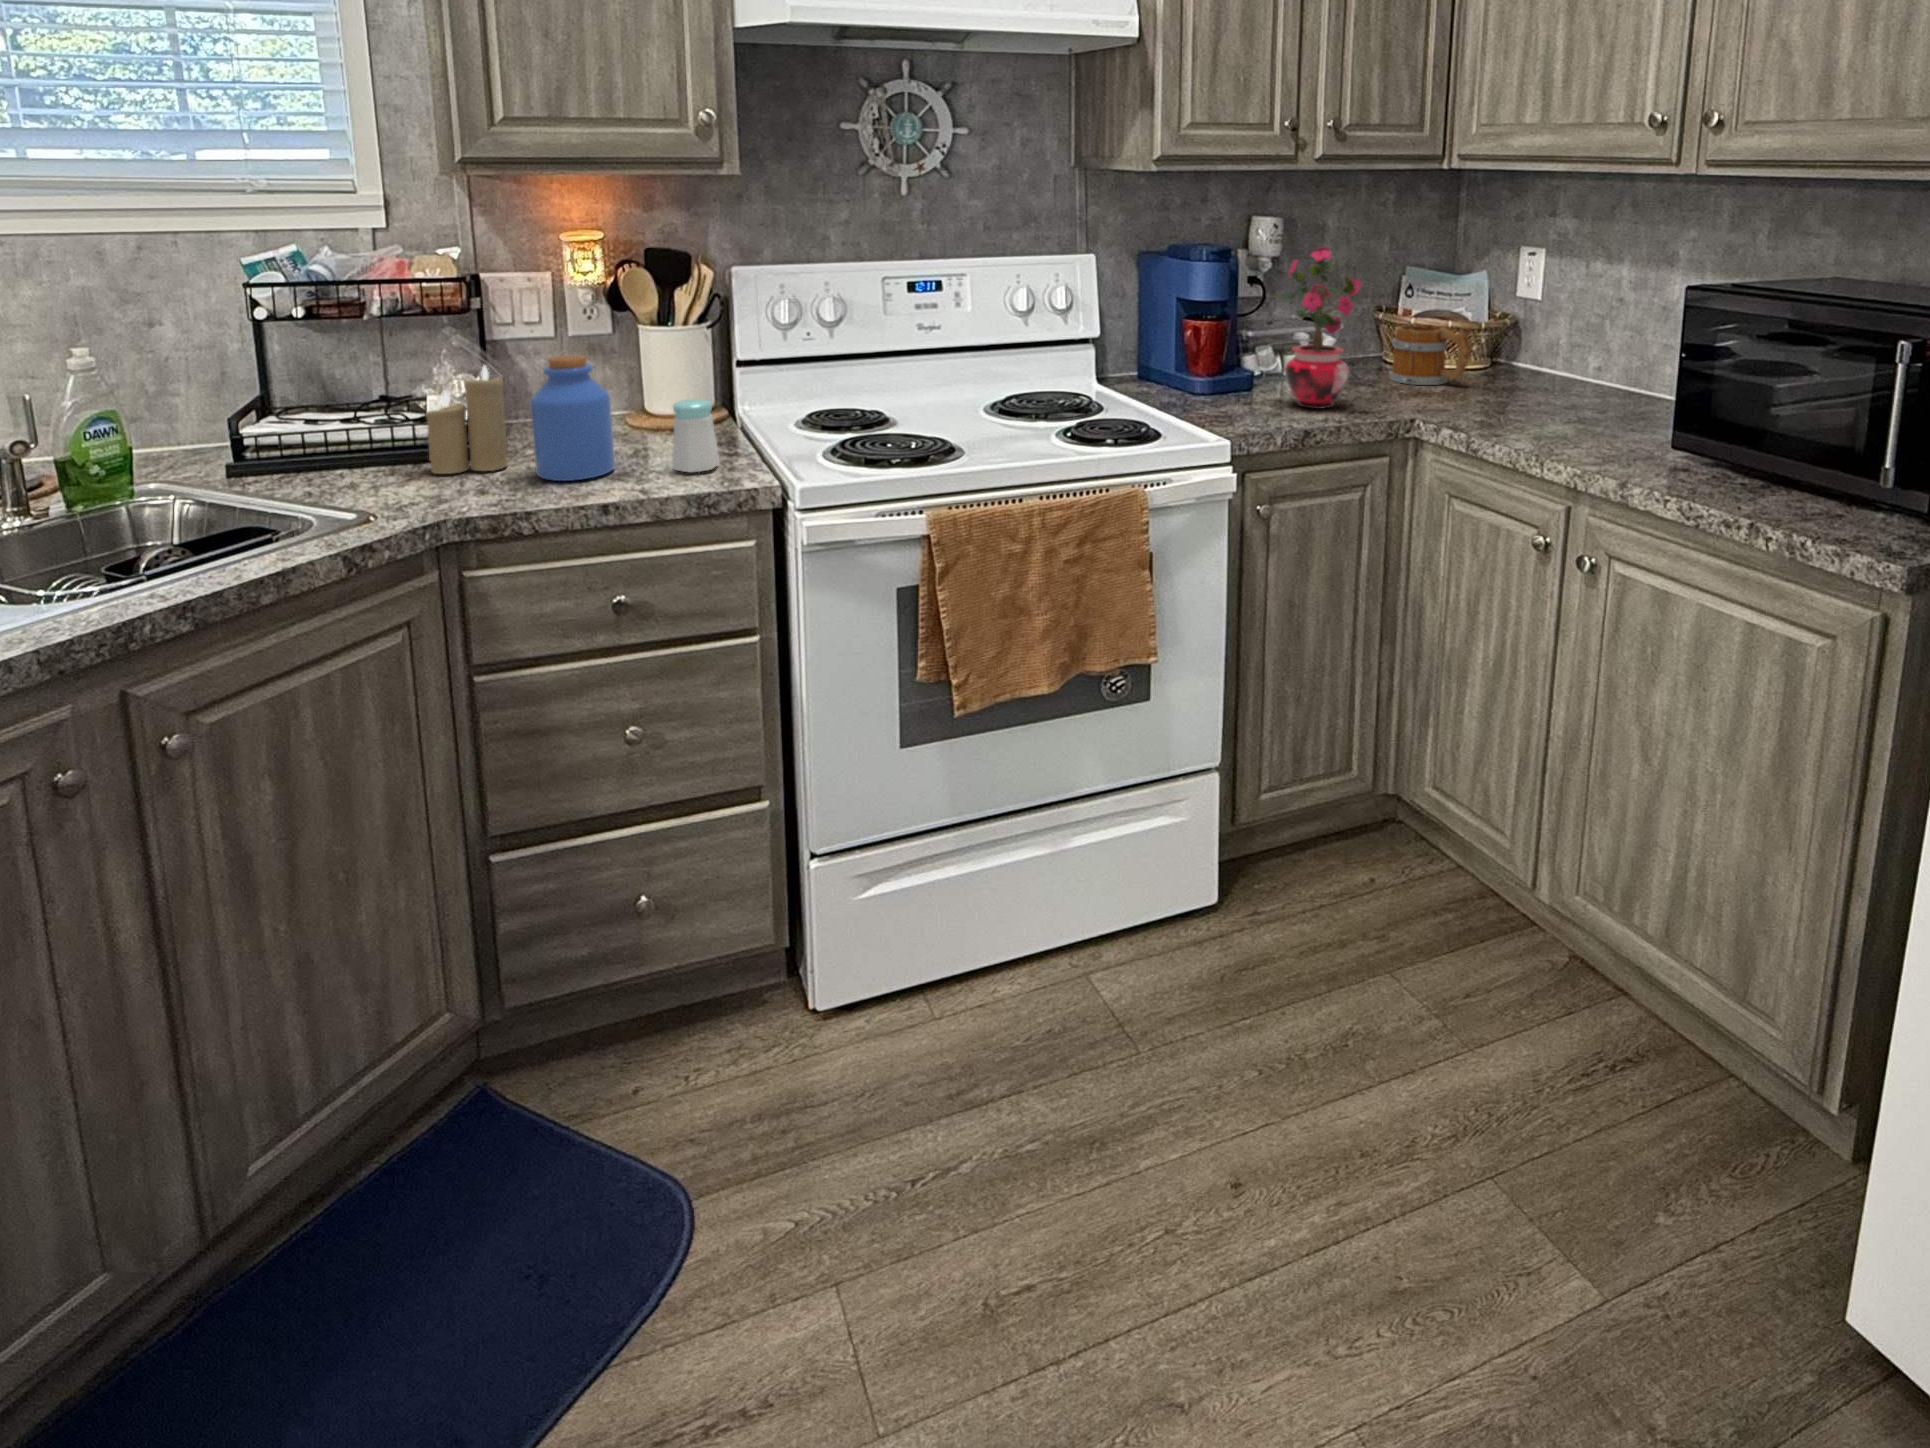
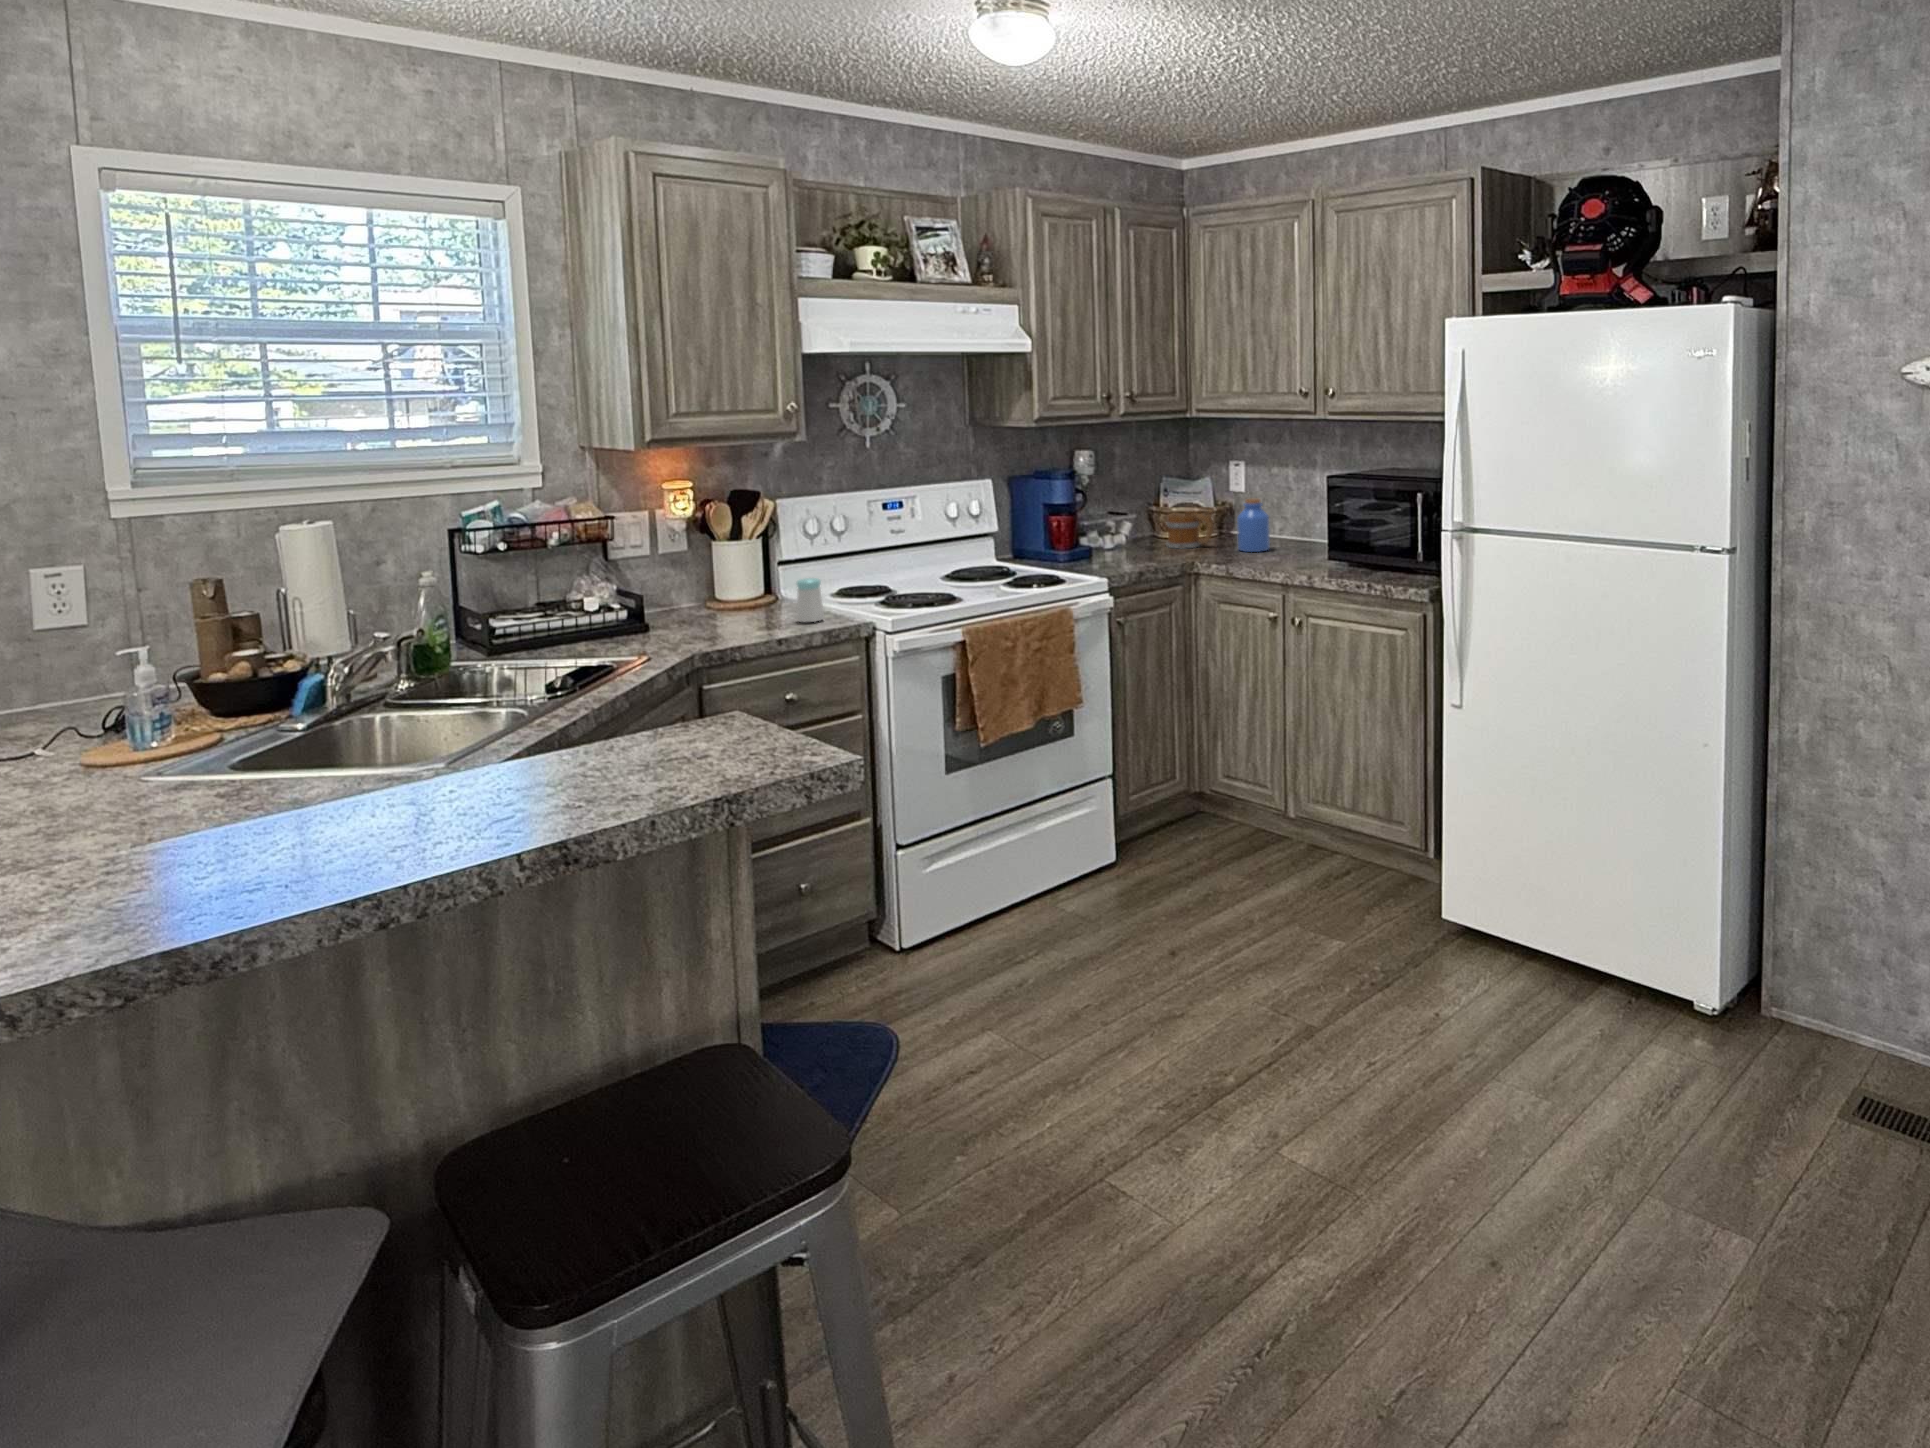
potted plant: present [1276,247,1361,409] -> none [1107,467,1157,563]
jar: present [530,355,615,481] -> present [1237,498,1270,552]
candle: present [426,366,508,474] -> none [631,568,682,639]

